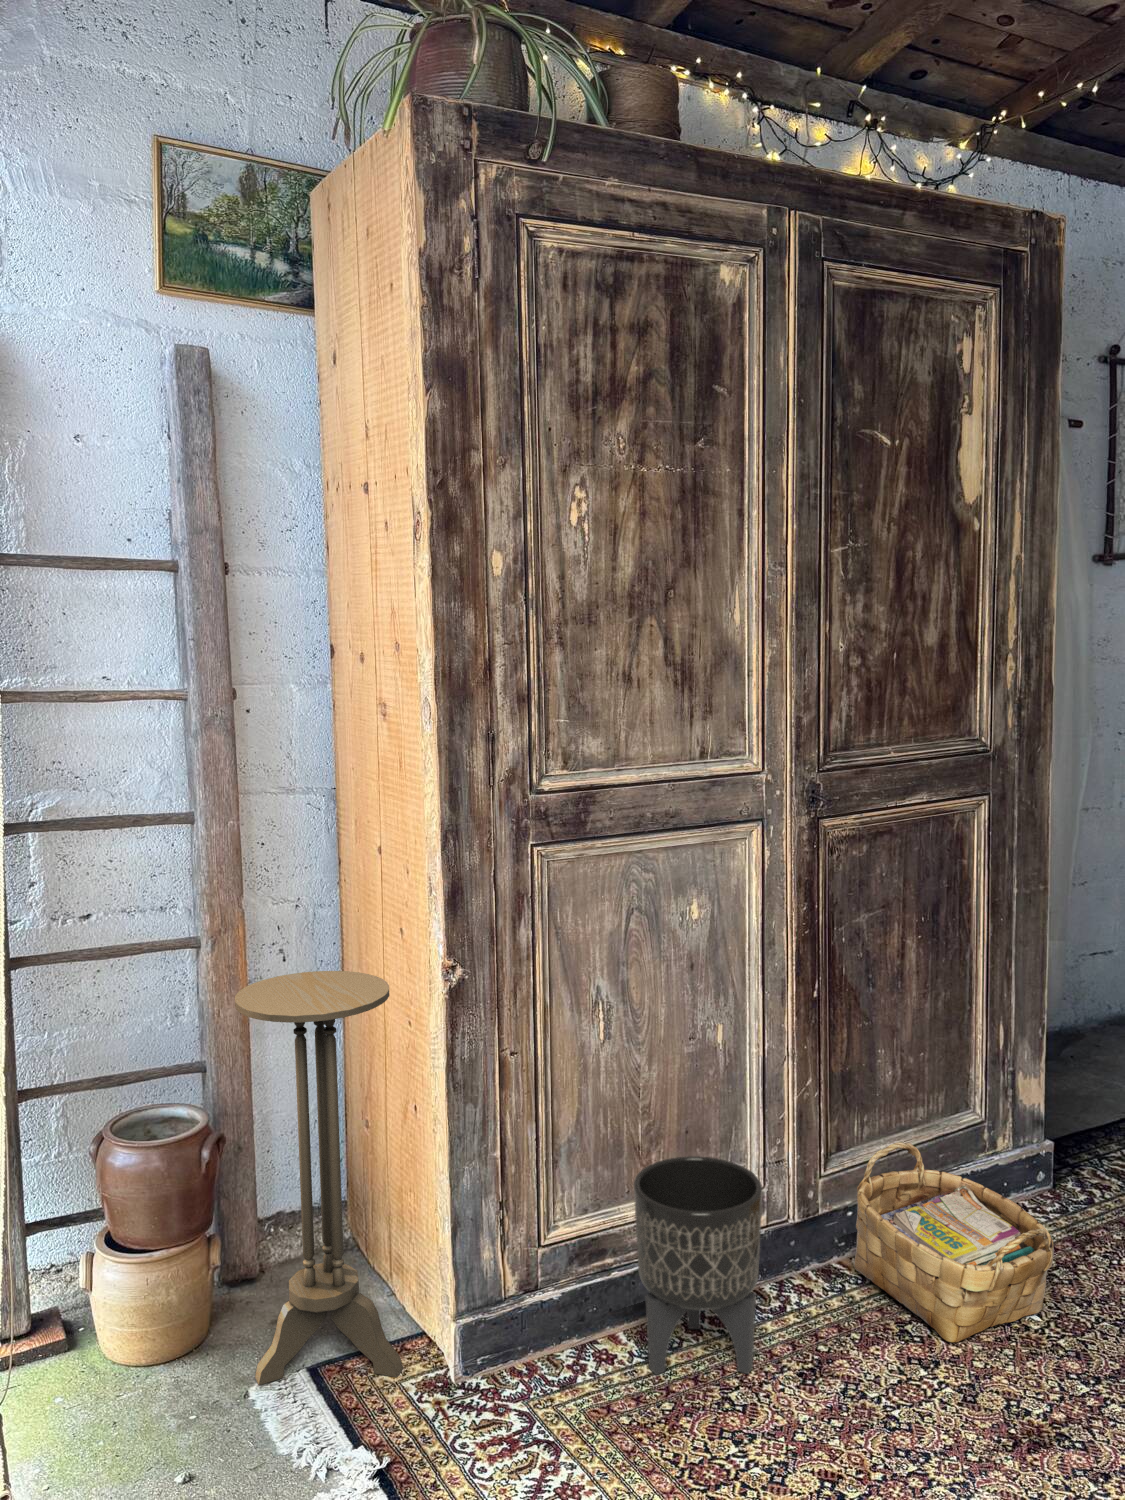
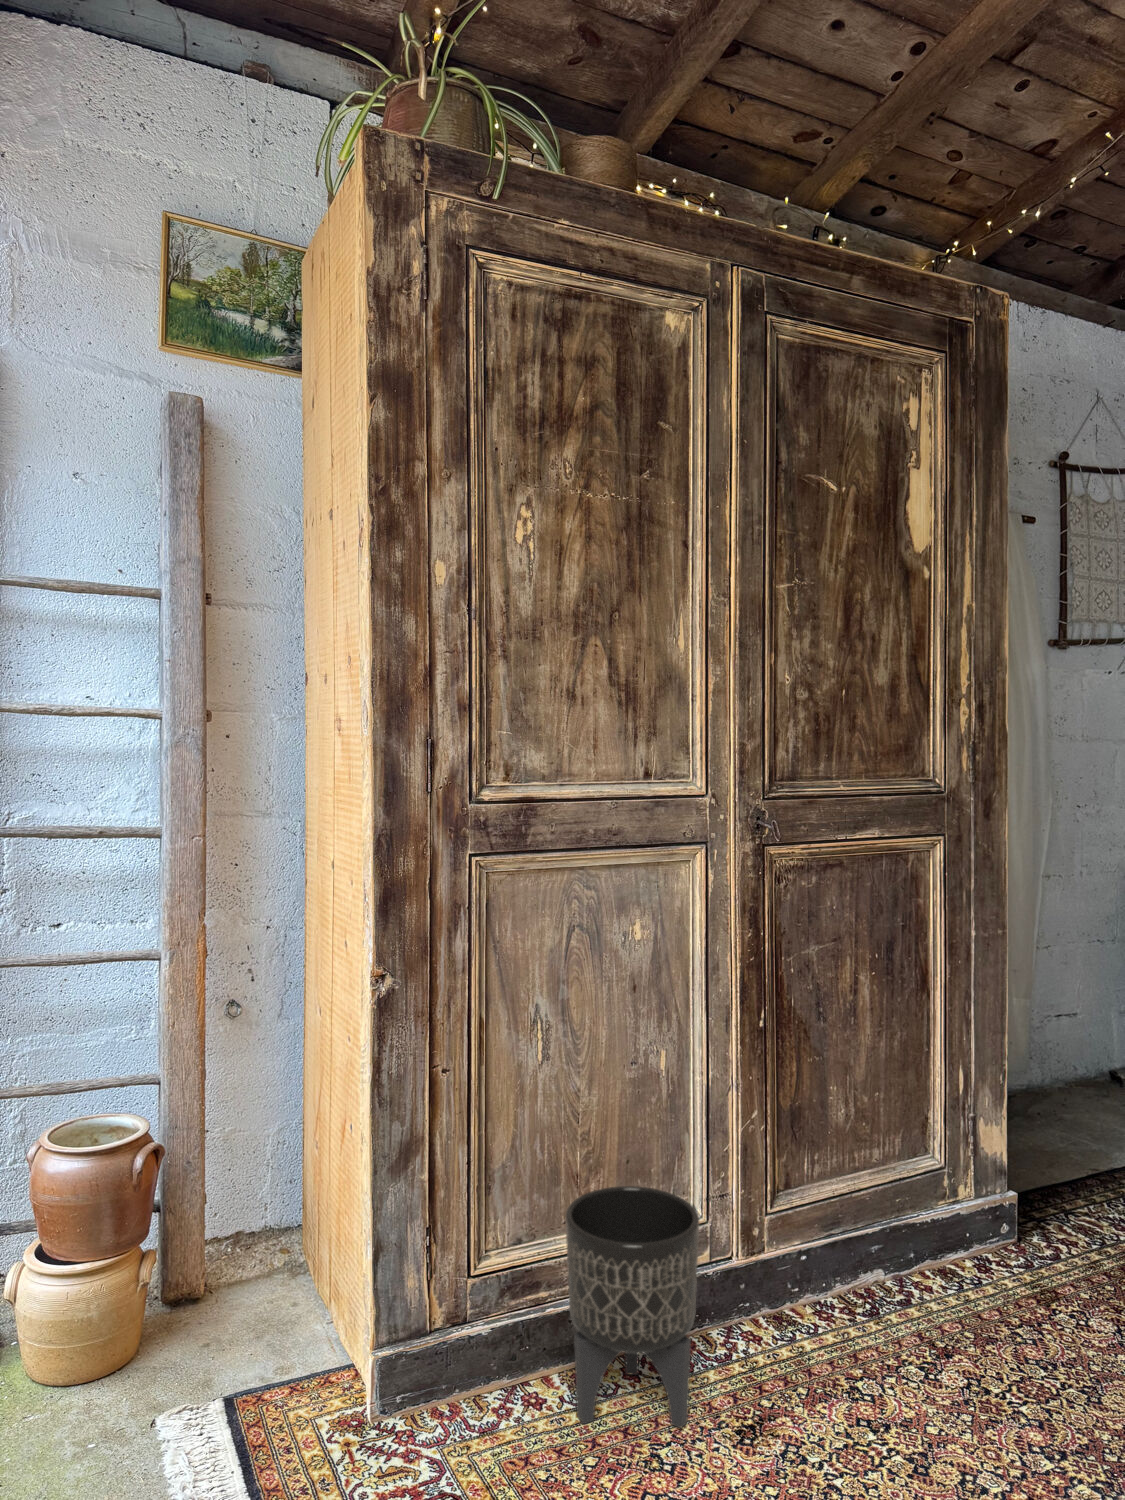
side table: present [235,971,403,1385] -> none [166,981,325,1415]
woven basket: present [854,1142,1054,1342] -> none [806,1183,1014,1403]

